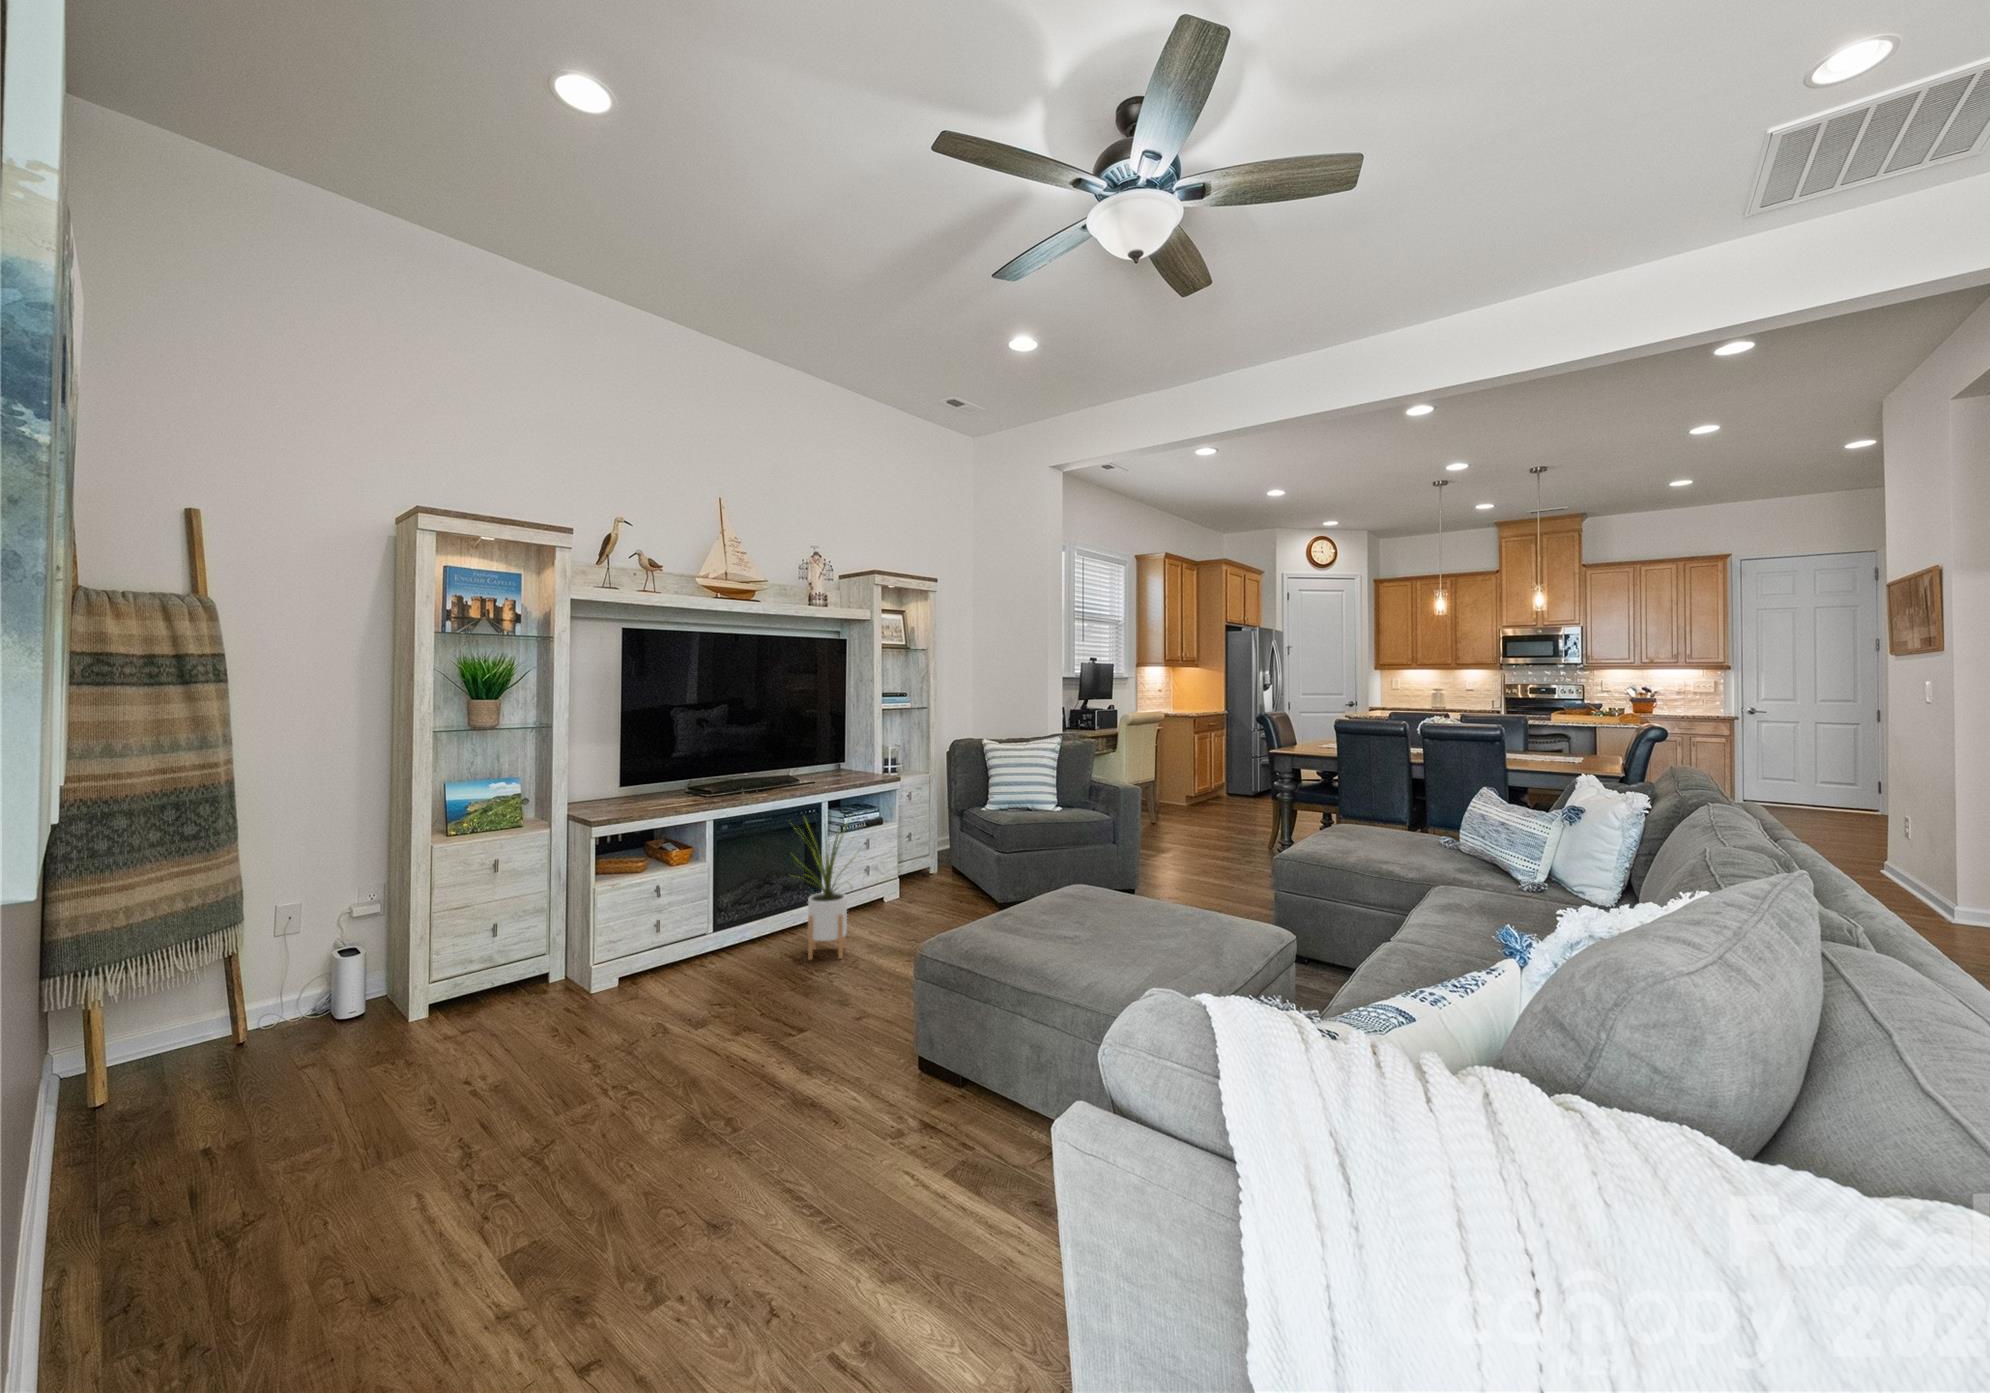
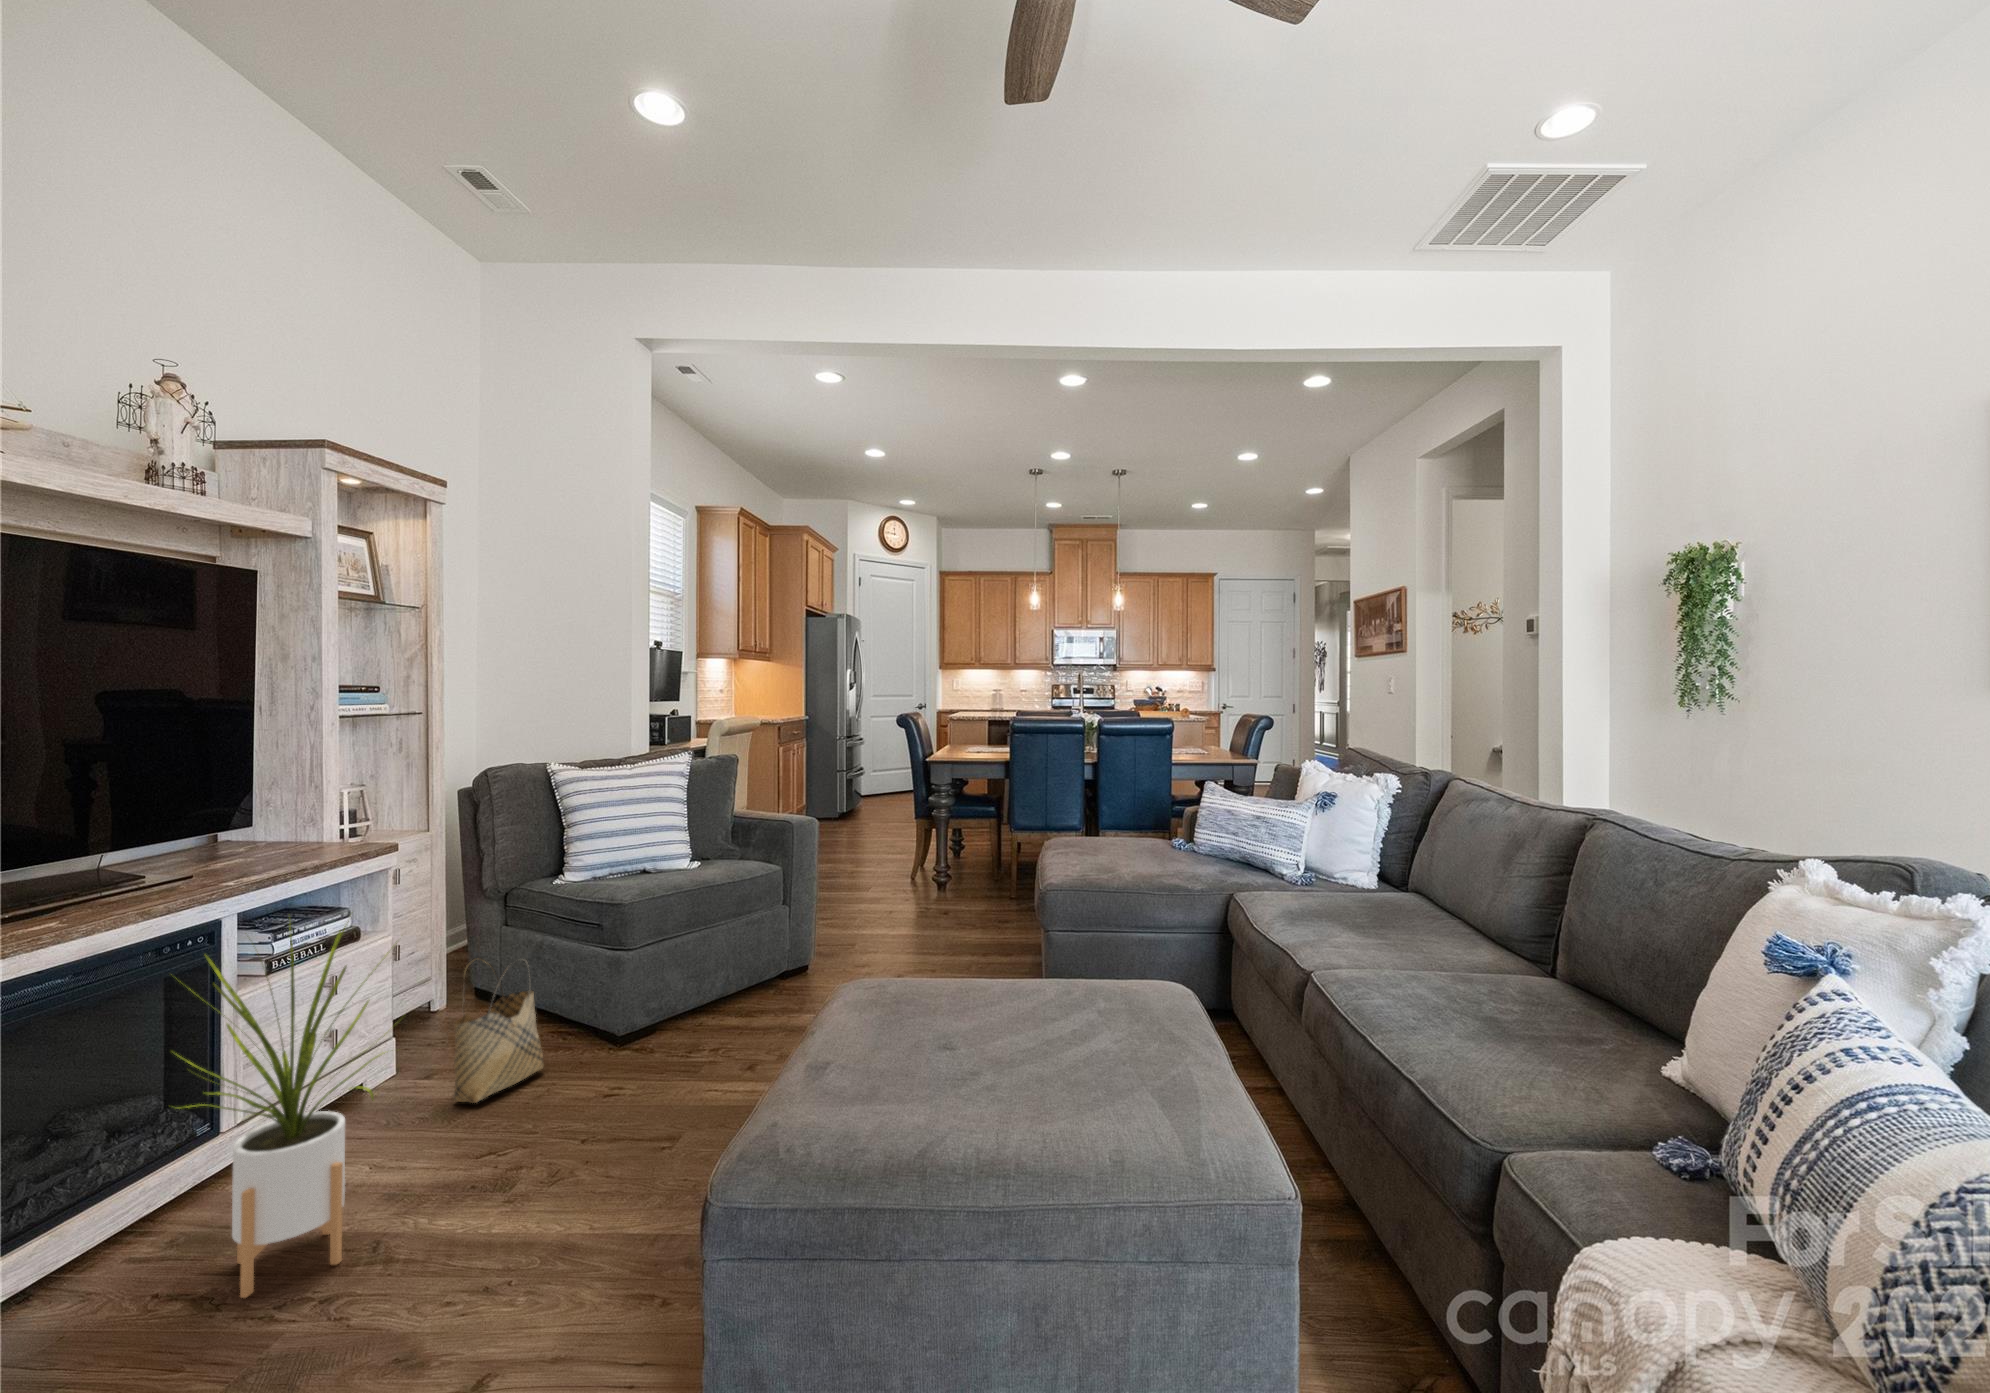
woven basket: none [911,842,957,916] -> present [453,959,543,1103]

